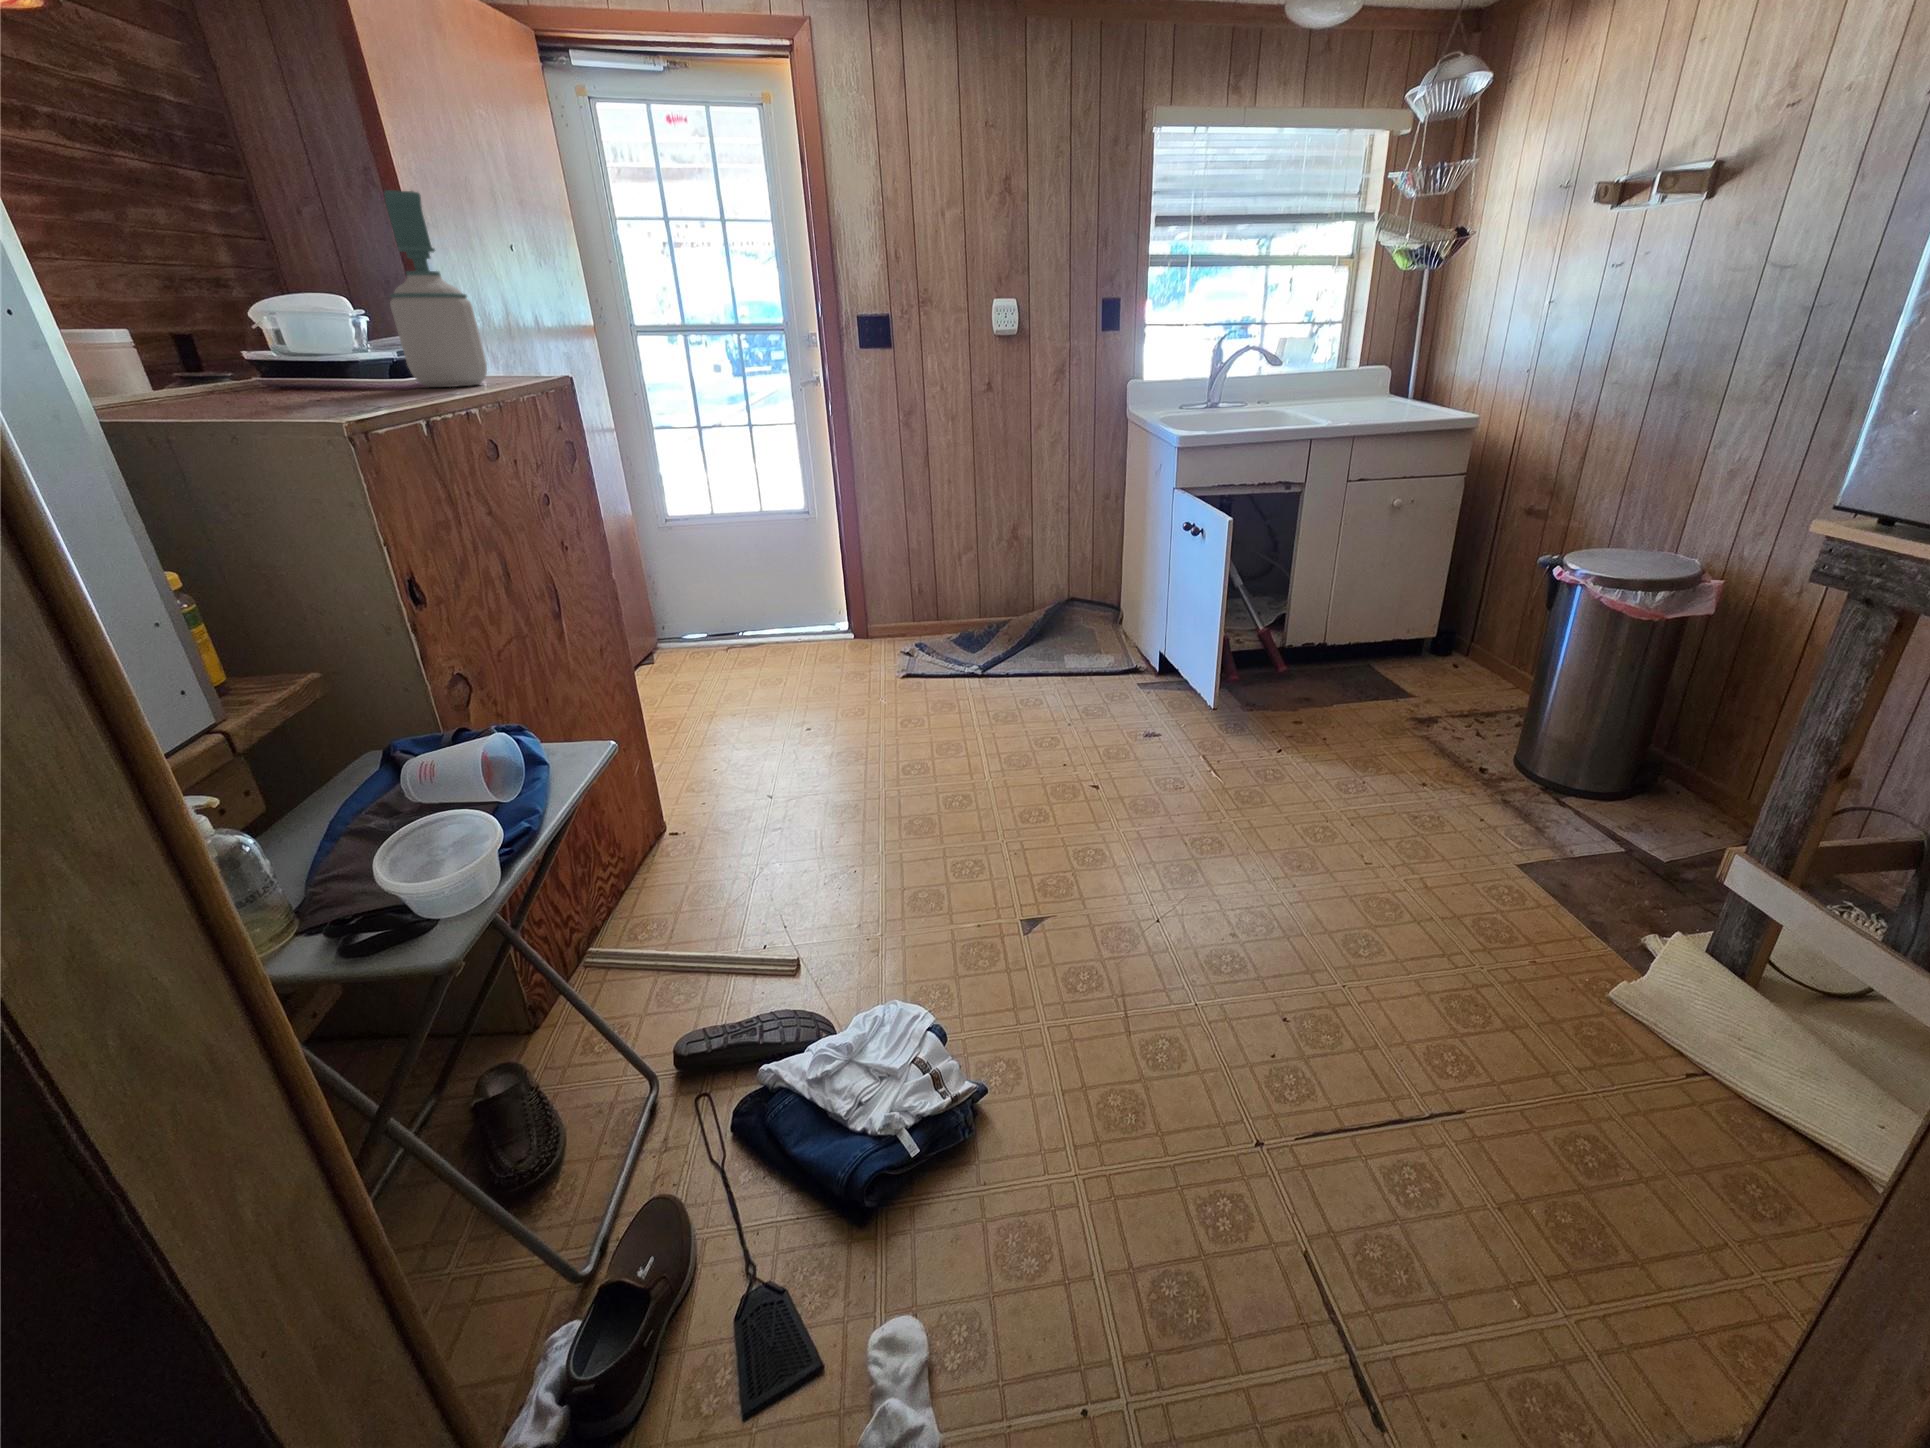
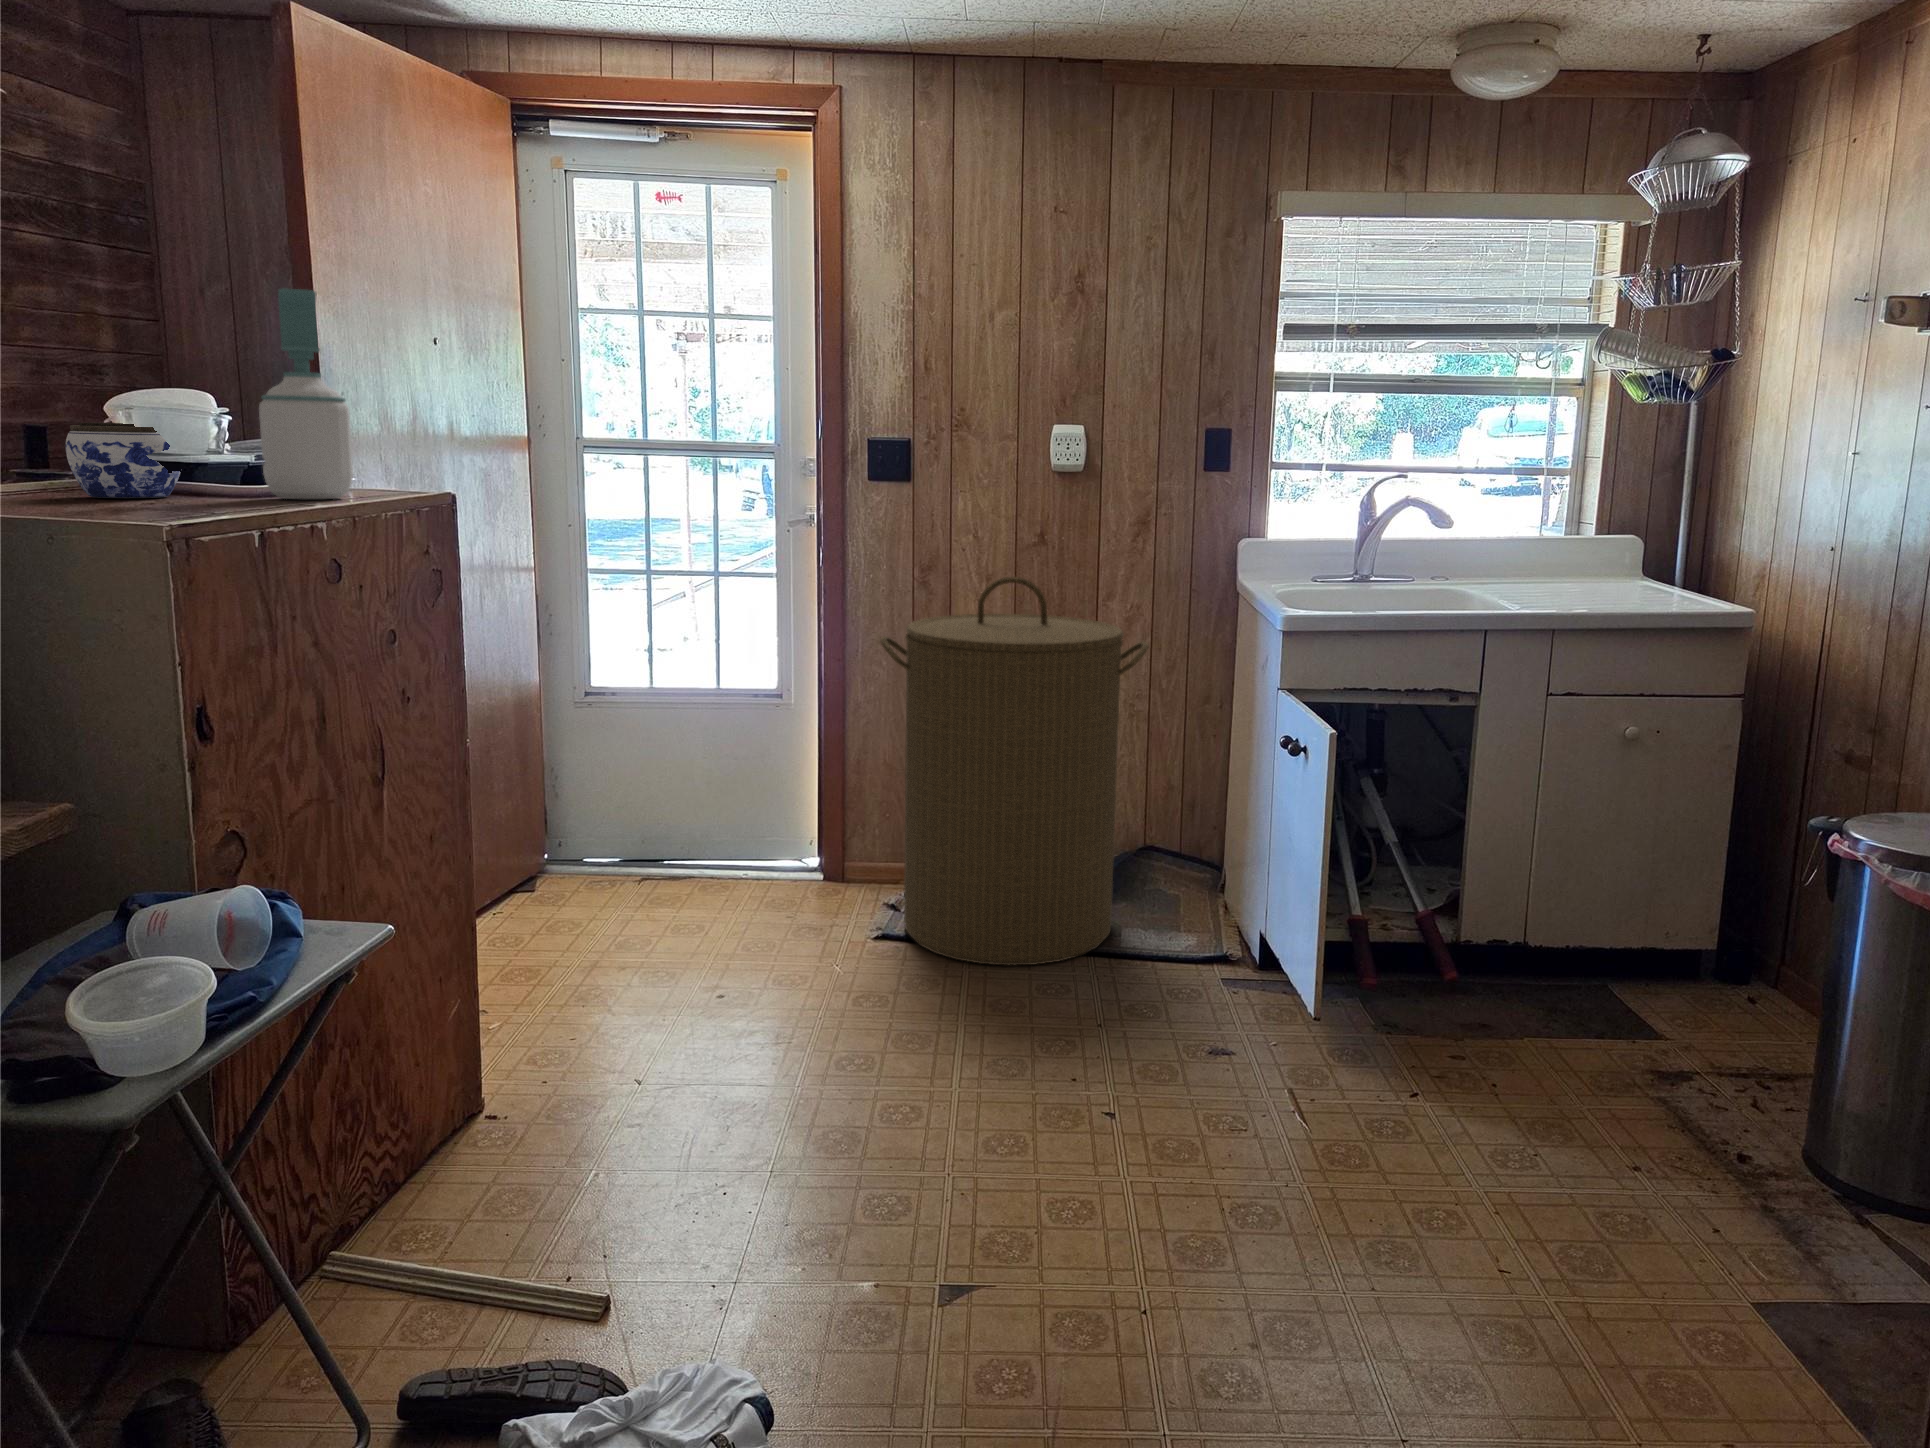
jar: none [215,324,330,394] -> present [66,422,180,498]
laundry hamper: none [889,419,1075,686] -> present [880,577,1149,965]

